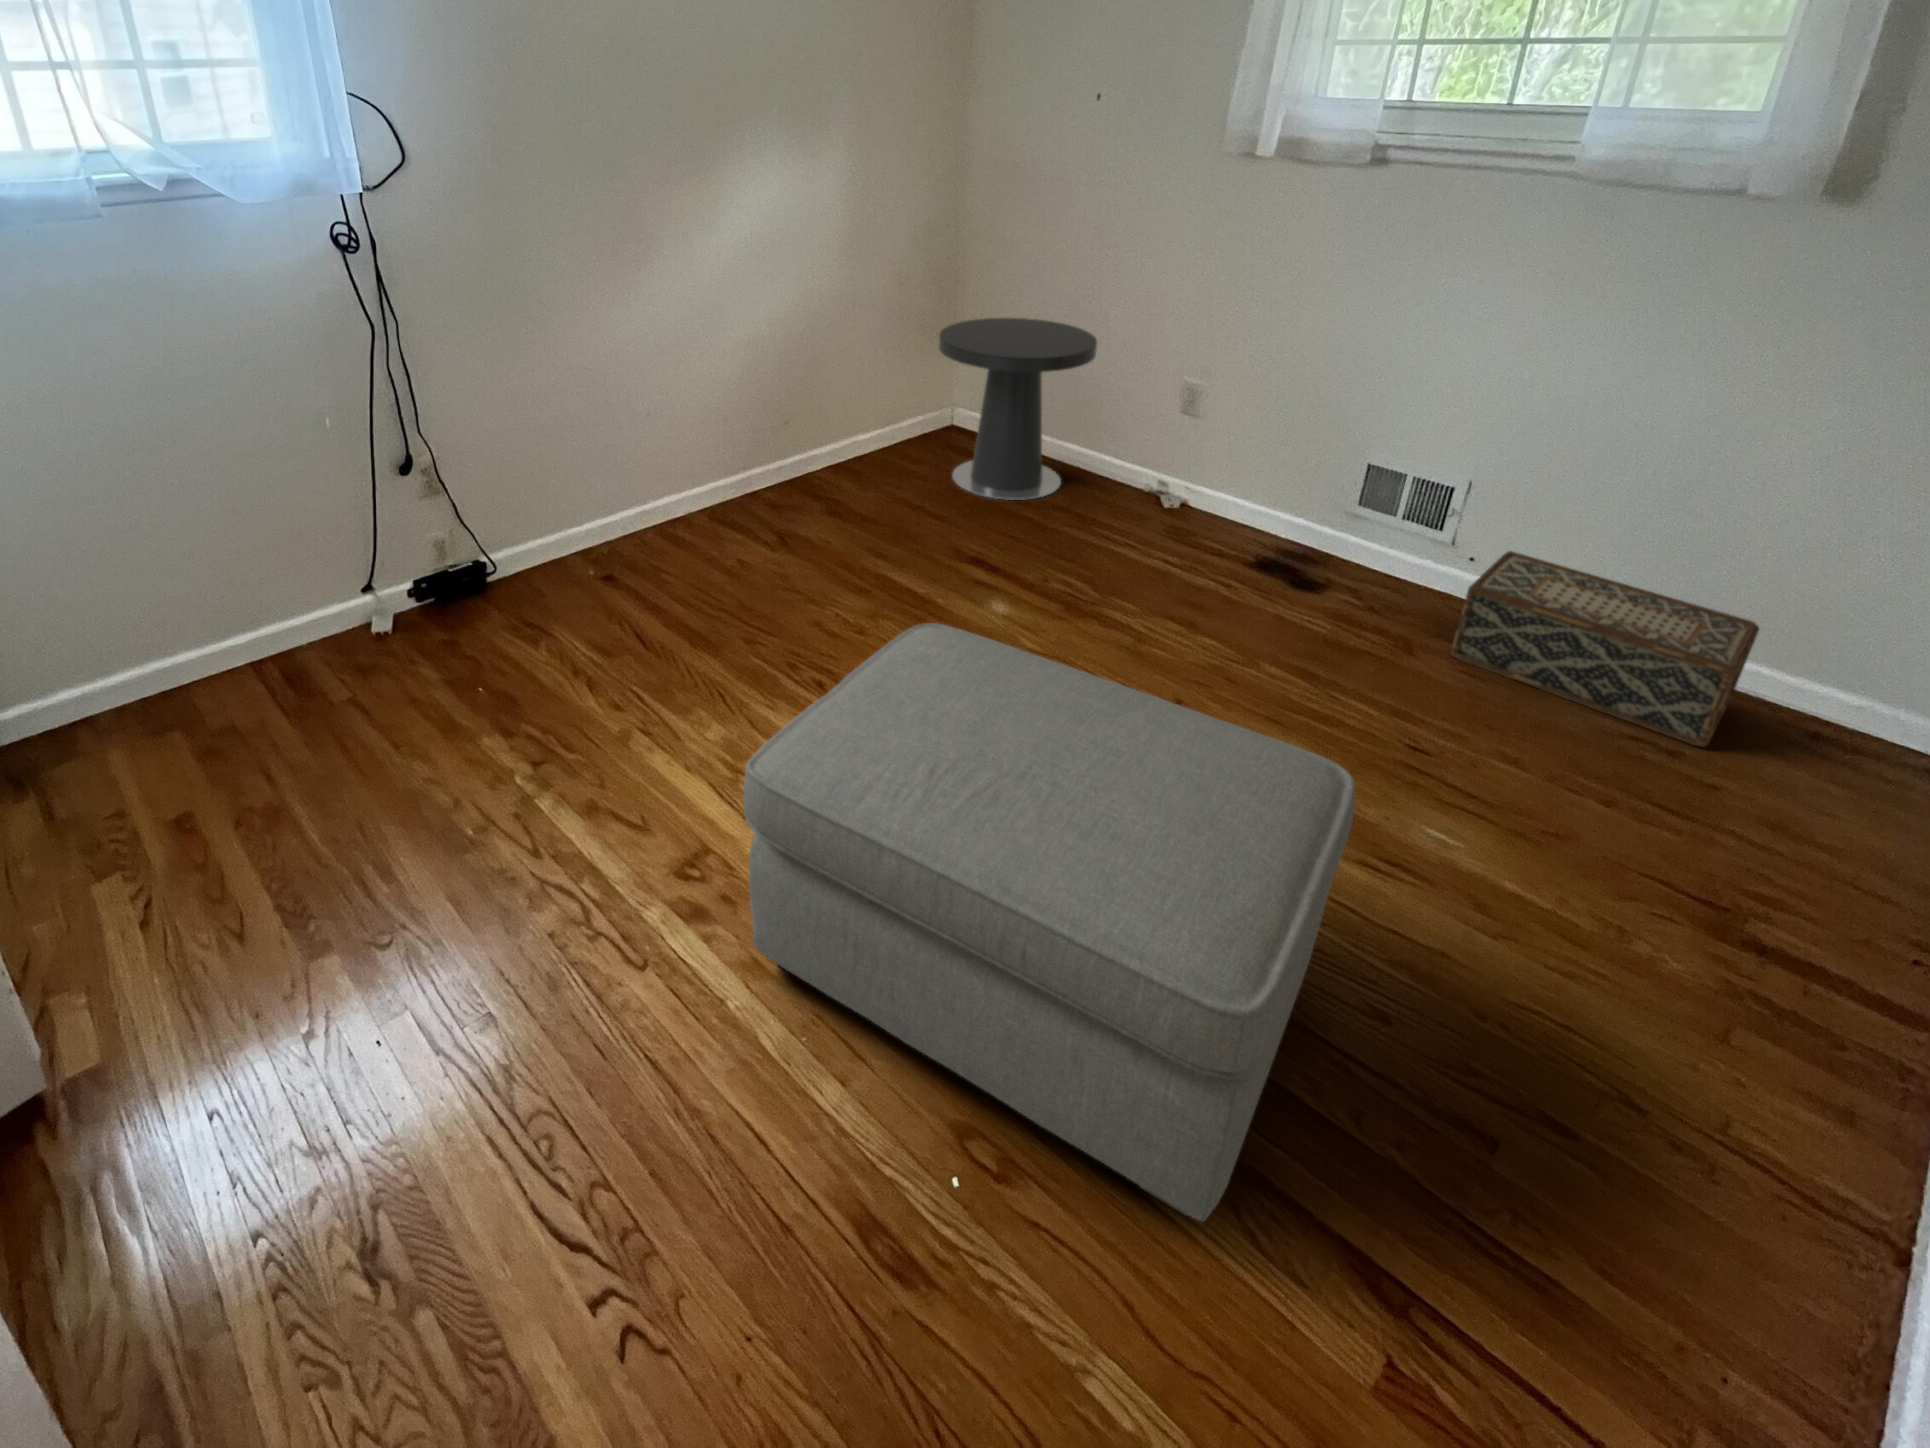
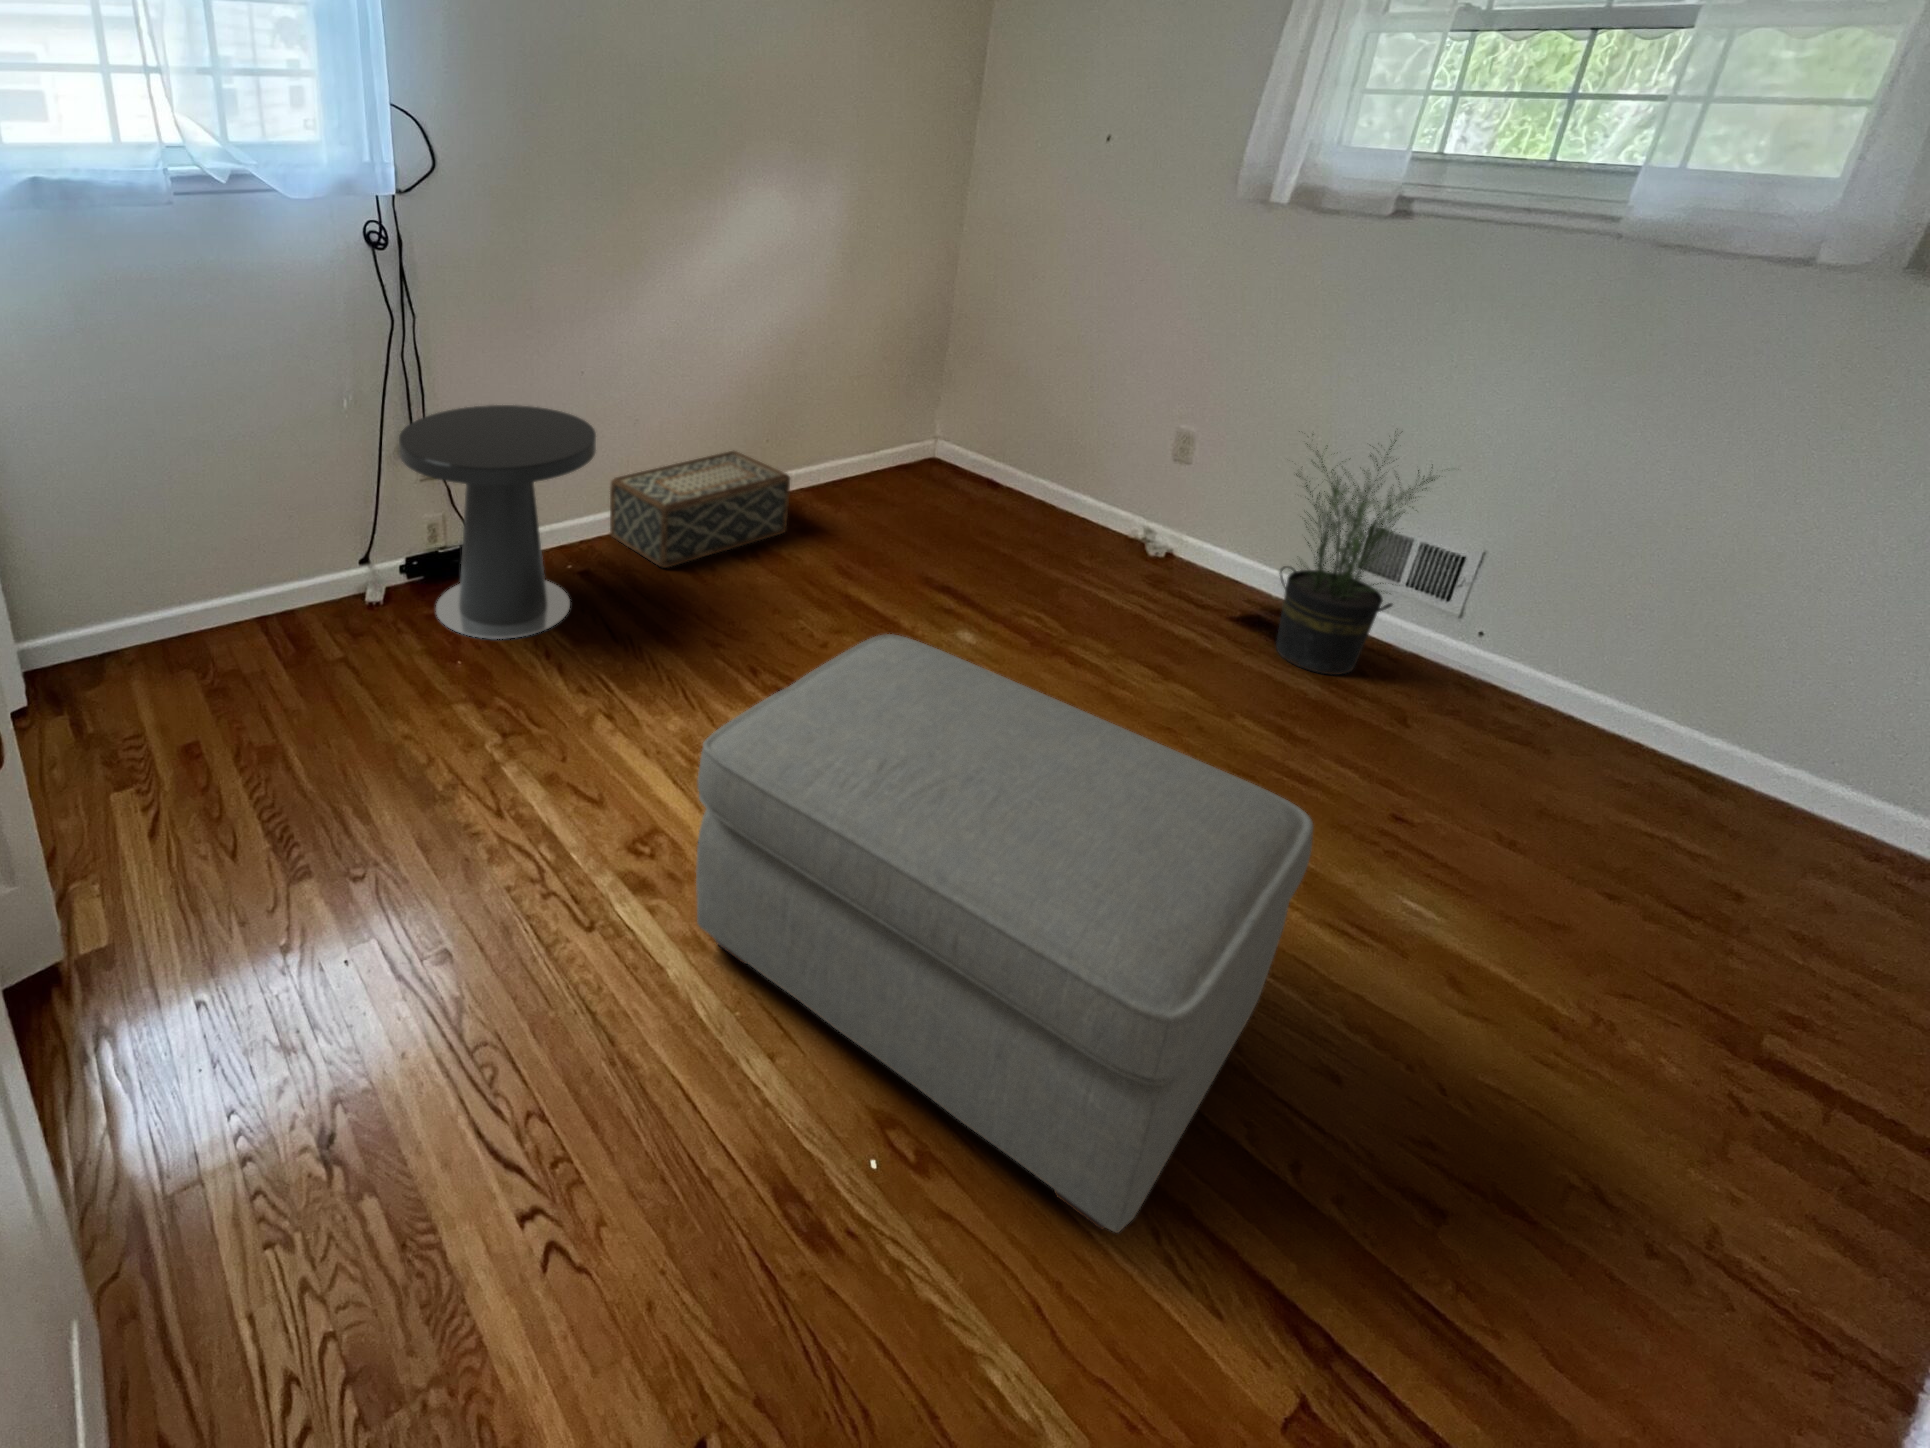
side table: present [939,318,1097,500] -> present [399,405,596,639]
potted plant: none [1283,368,1446,609] -> present [1276,429,1440,675]
woven basket: present [1451,551,1759,747] -> present [610,451,790,568]

